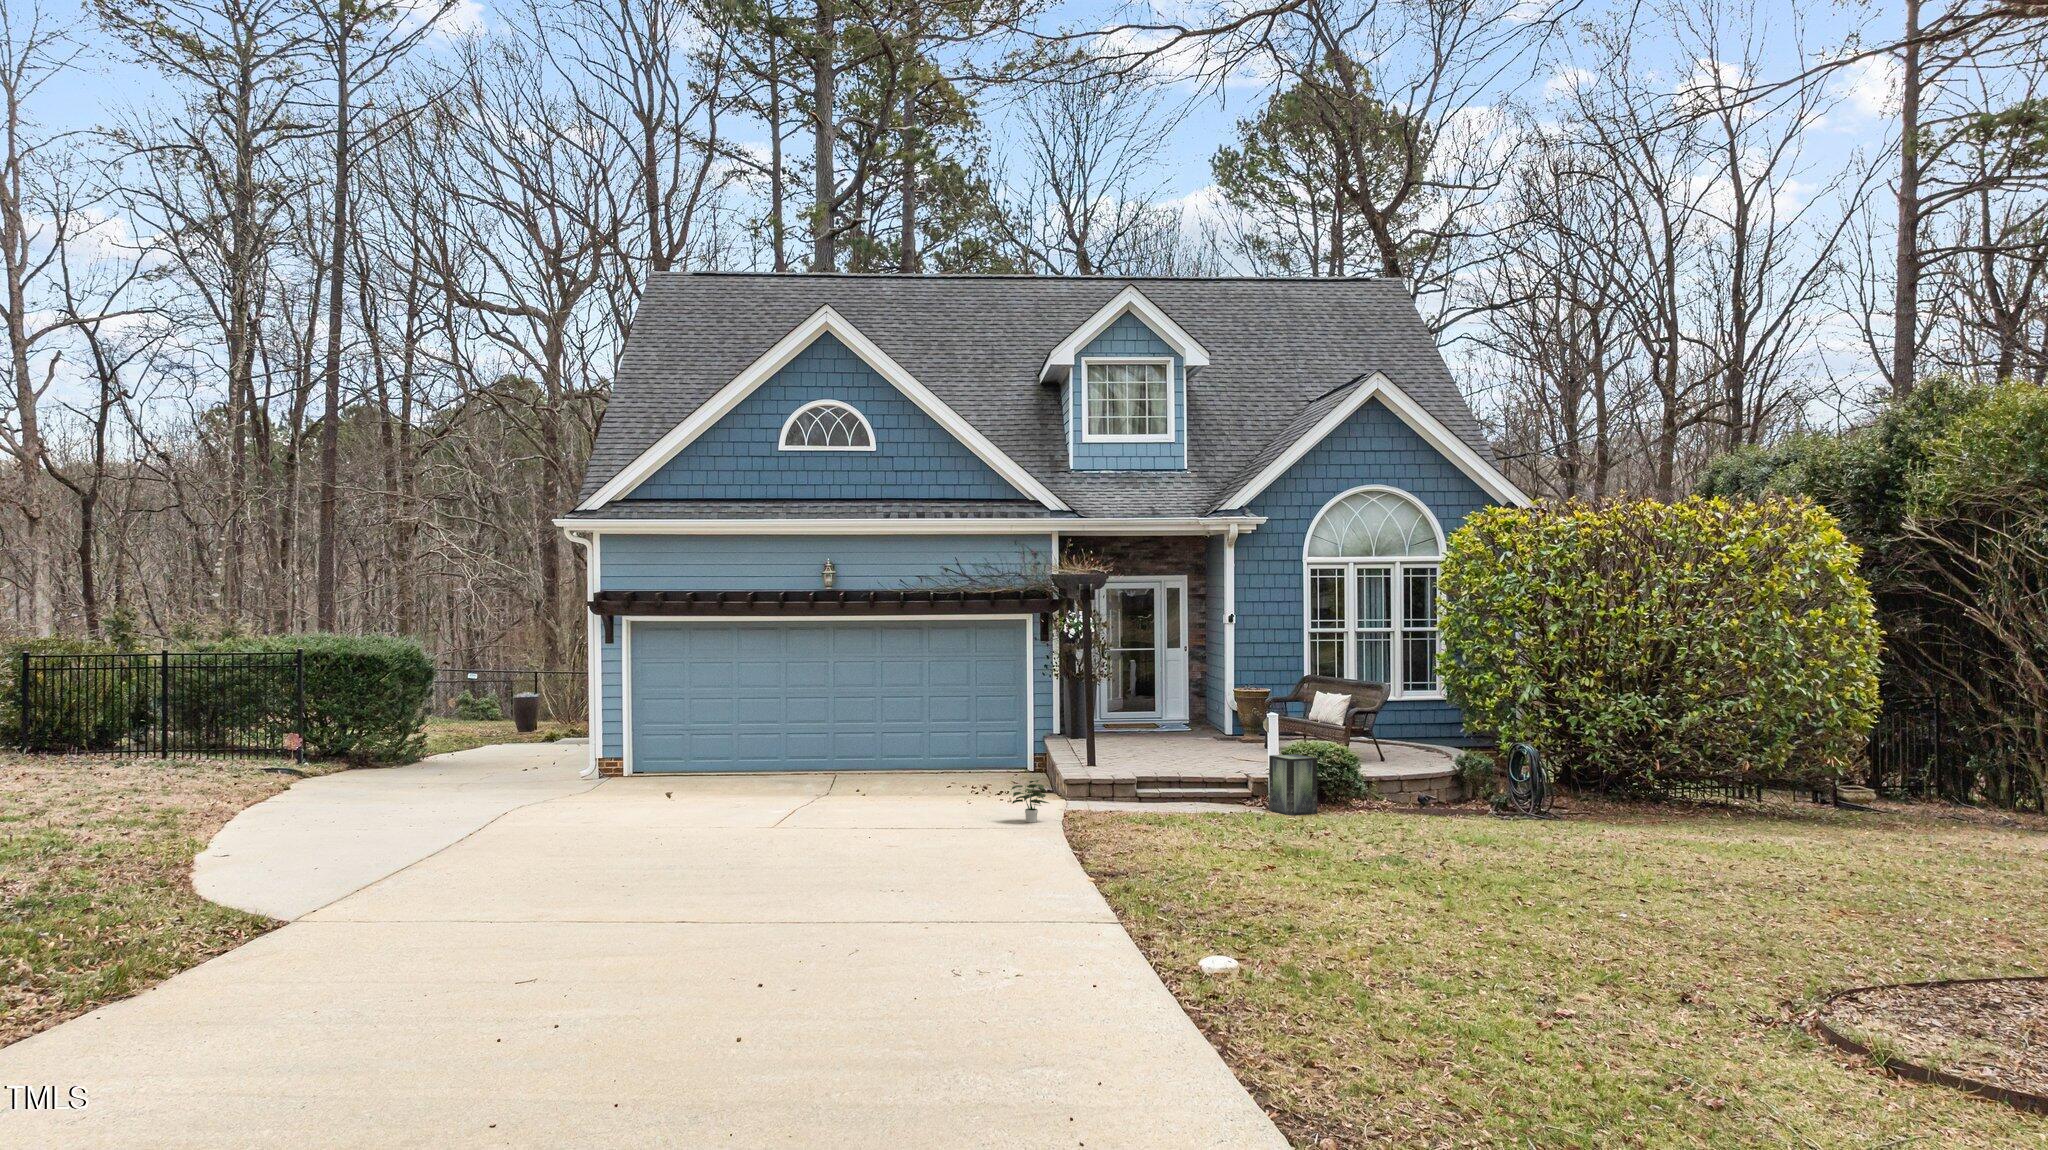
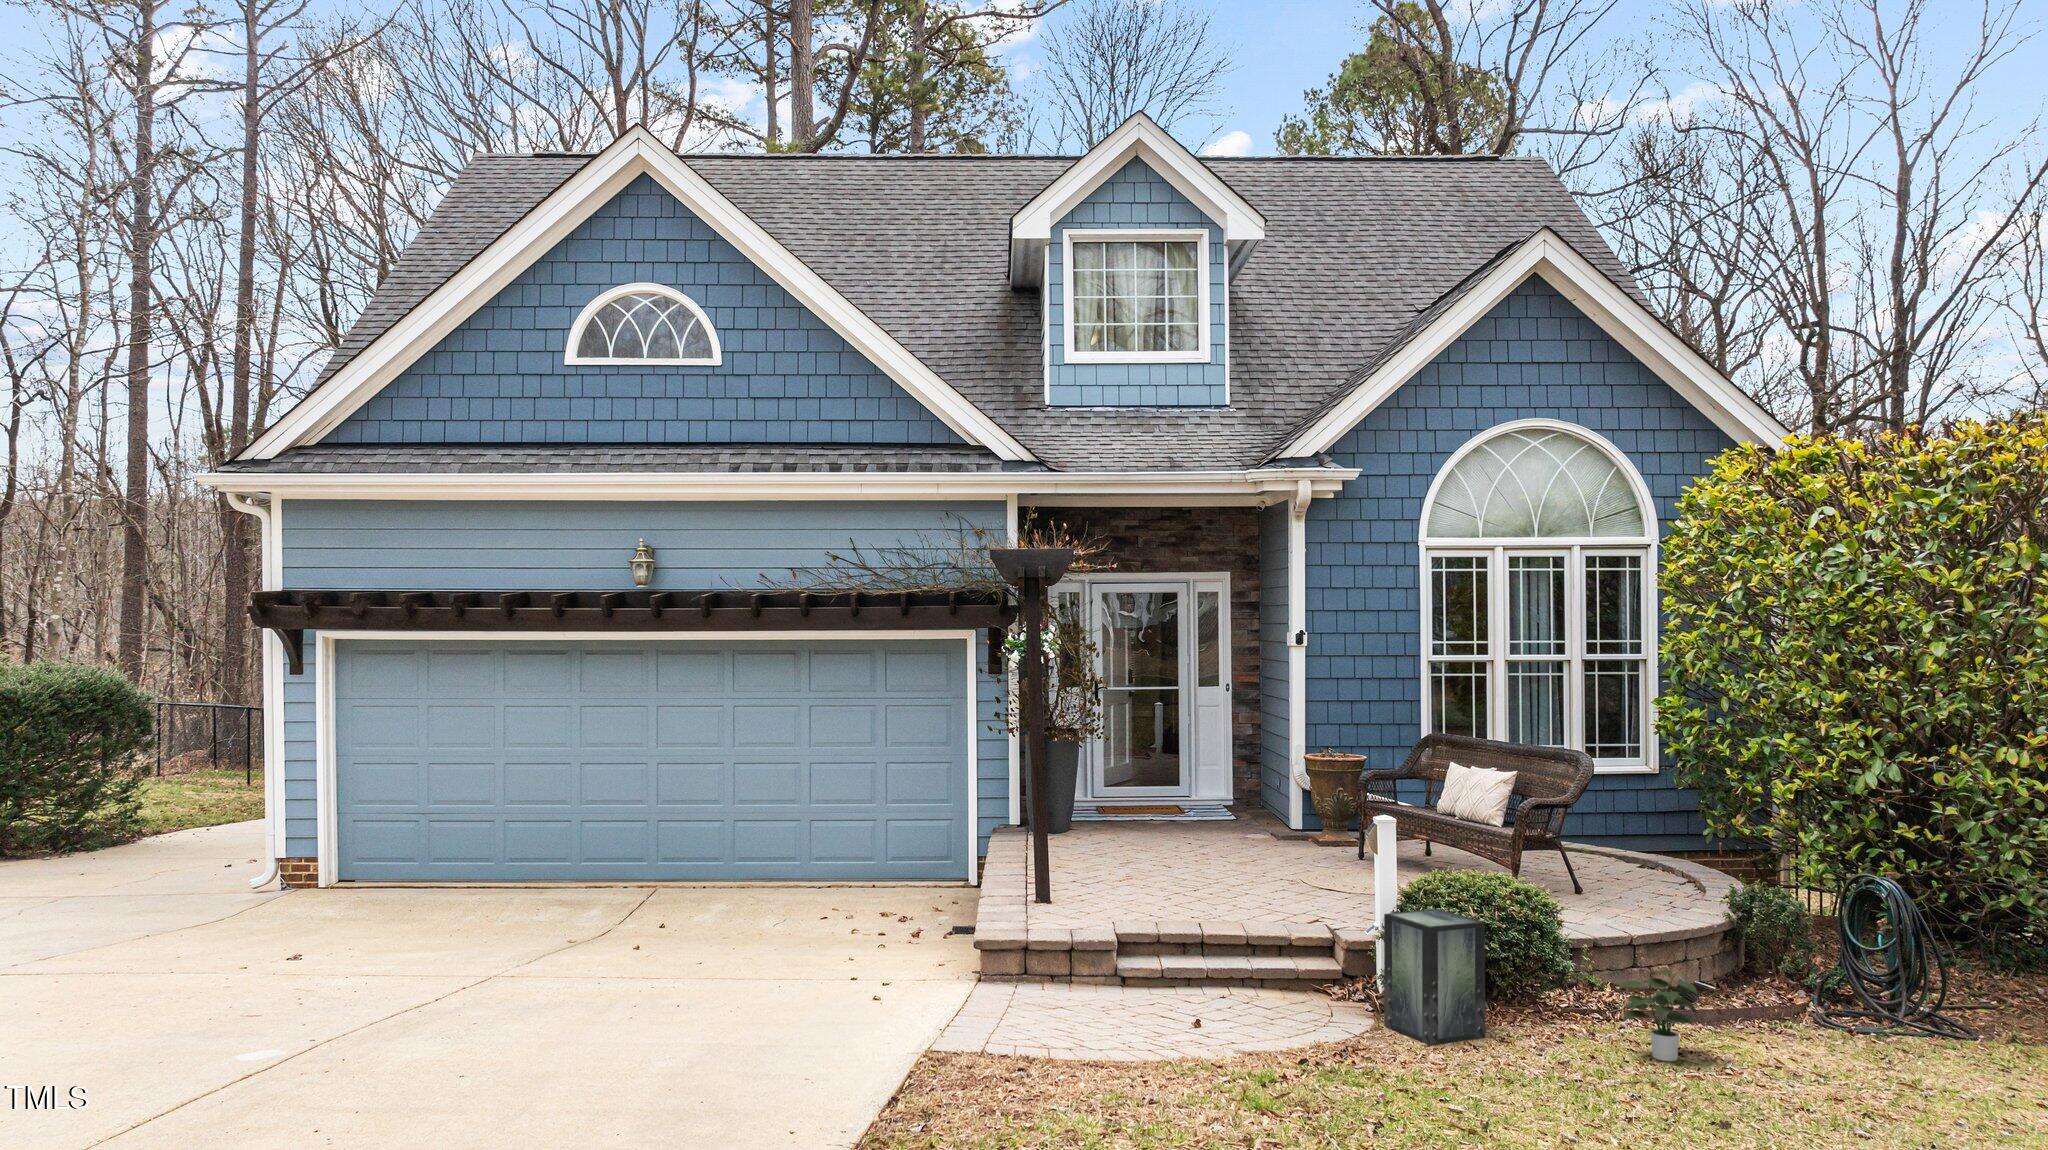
potted plant: present [1012,780,1048,823] -> present [1618,970,1698,1061]

